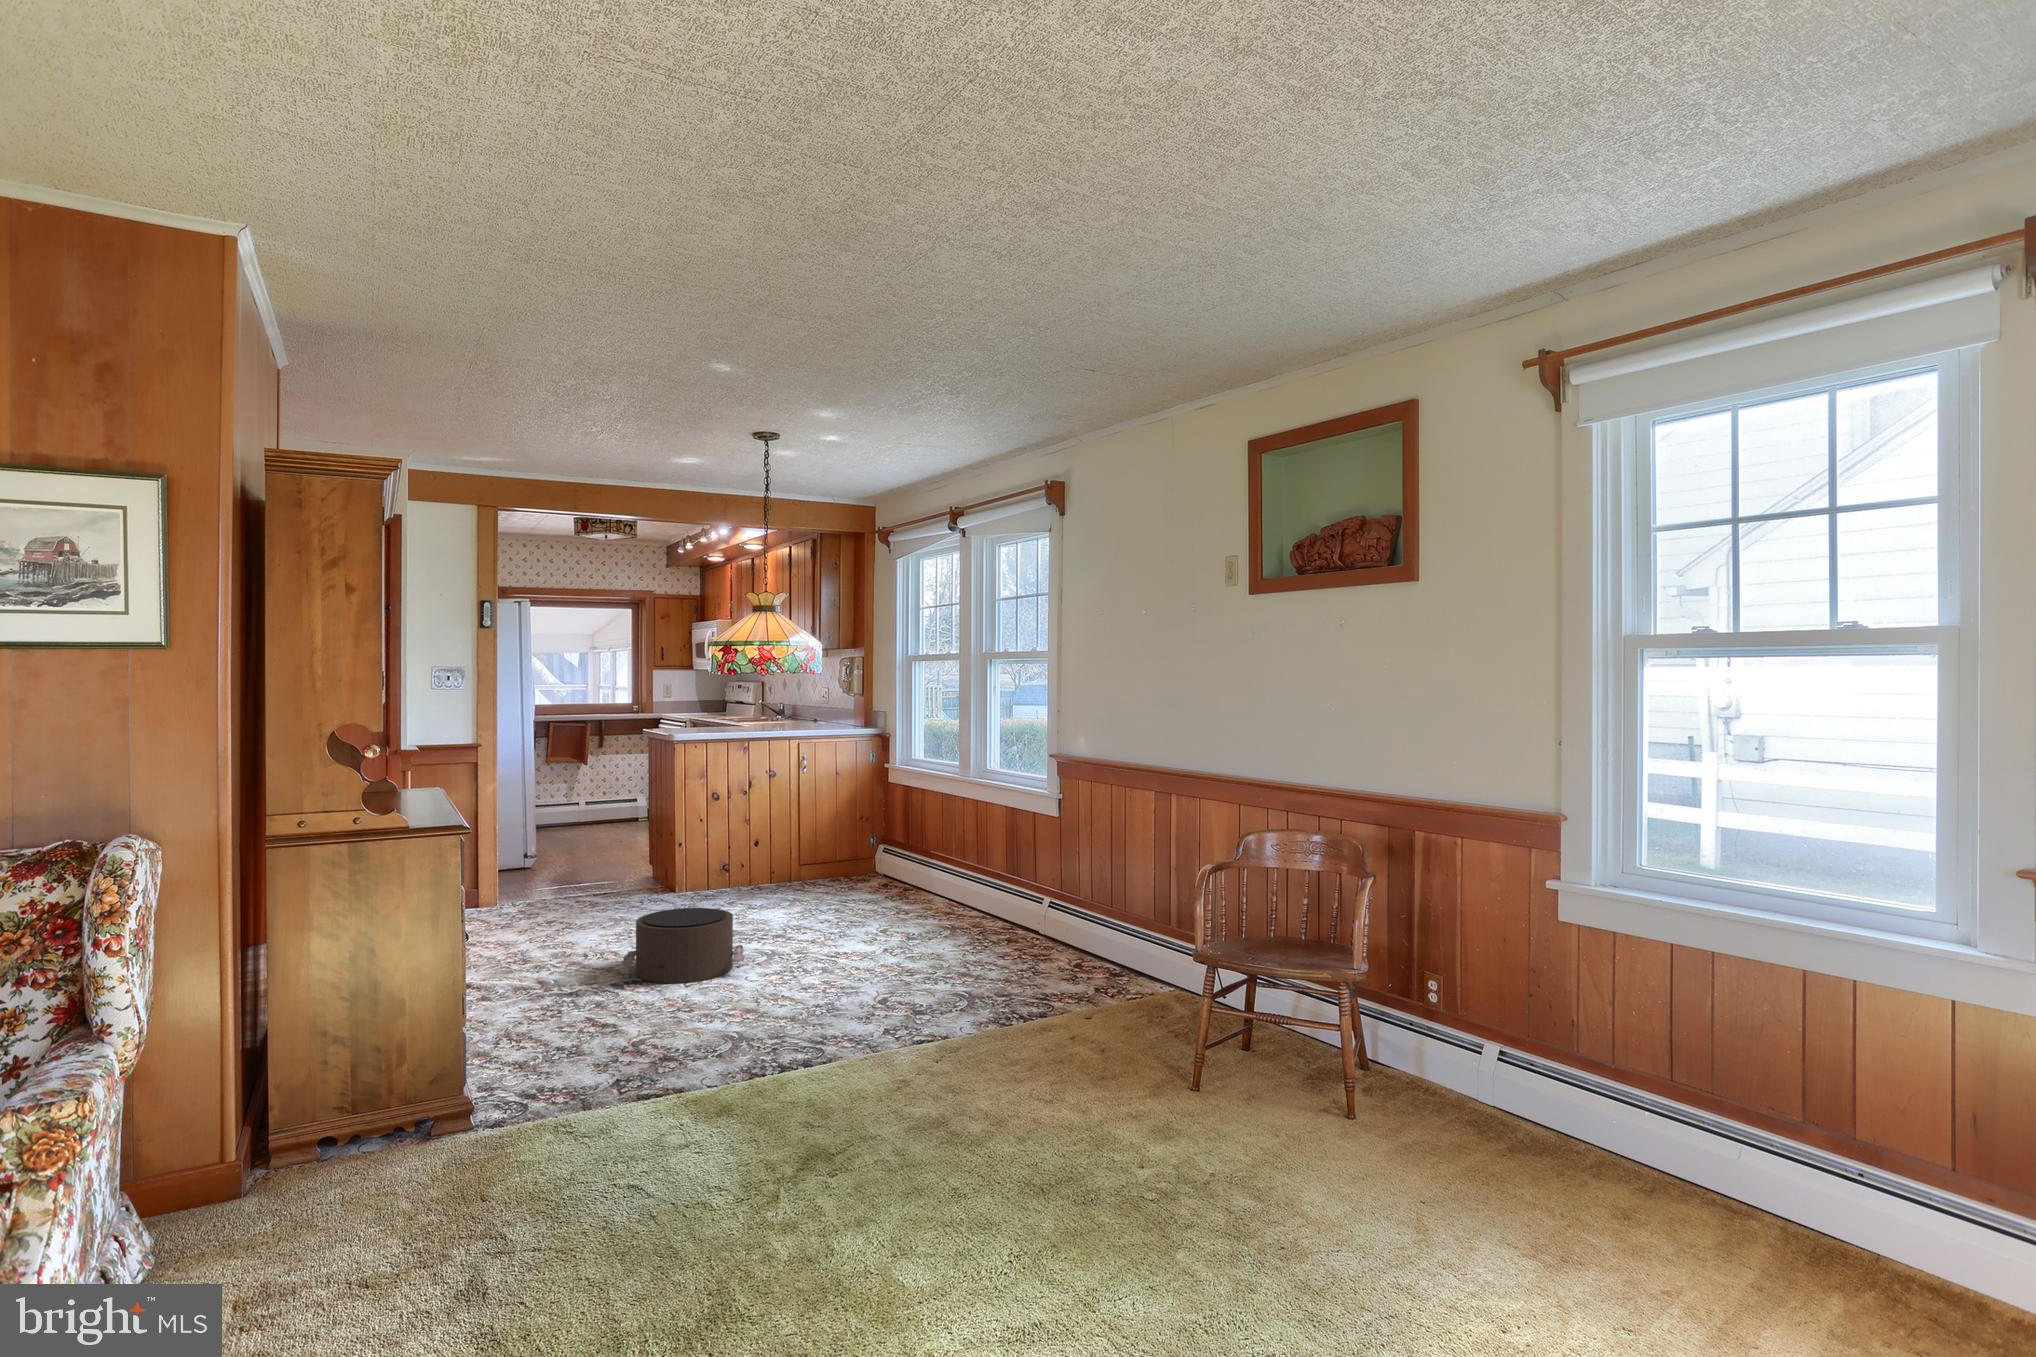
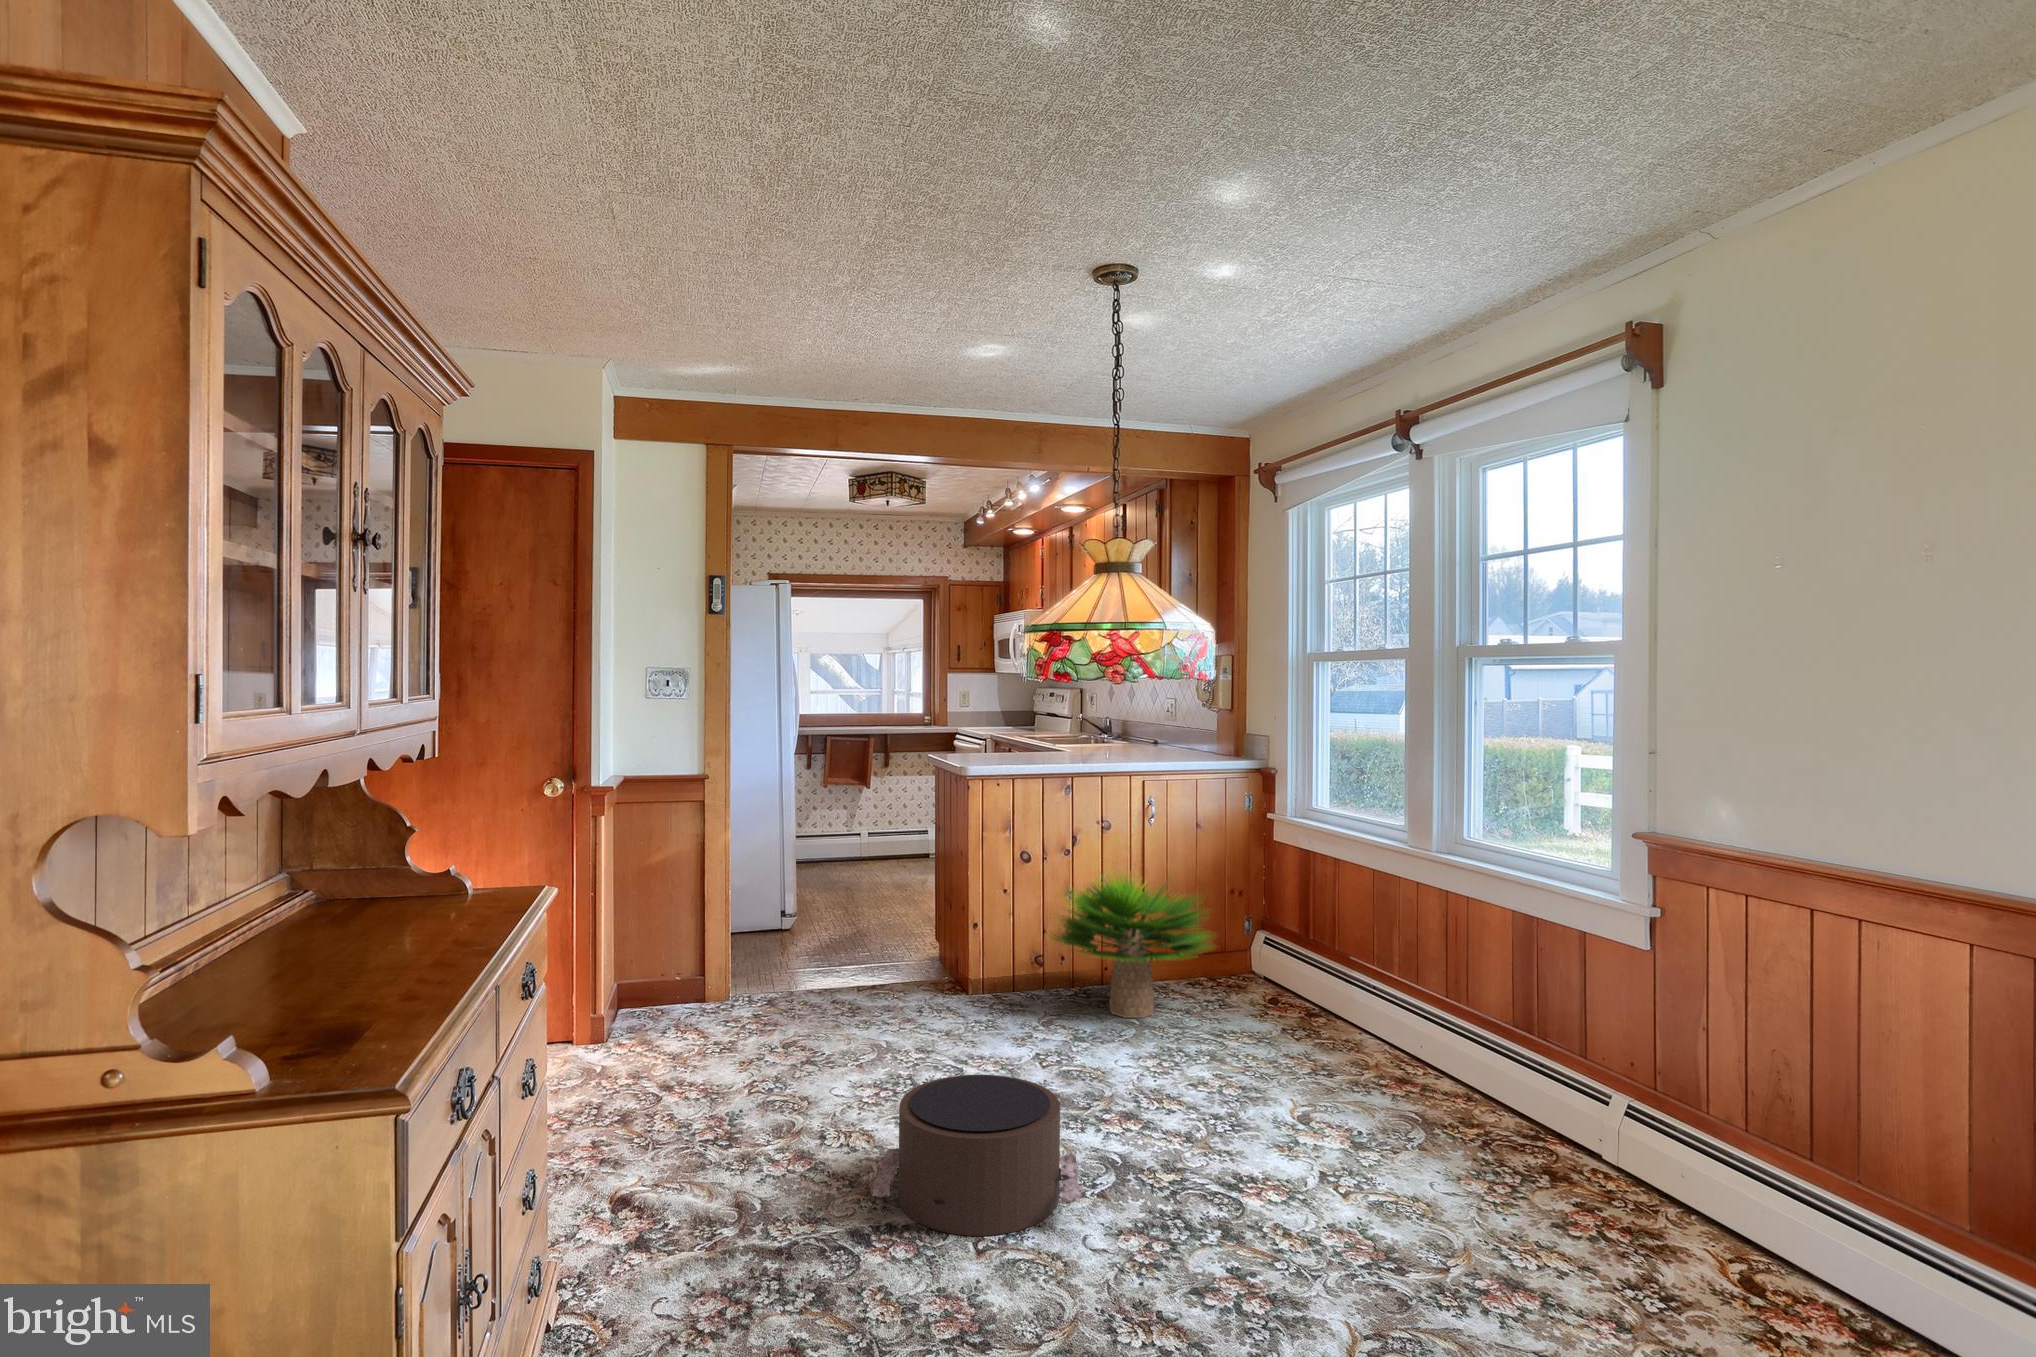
potted plant: none [731,797,849,898] -> present [1053,874,1210,1018]

